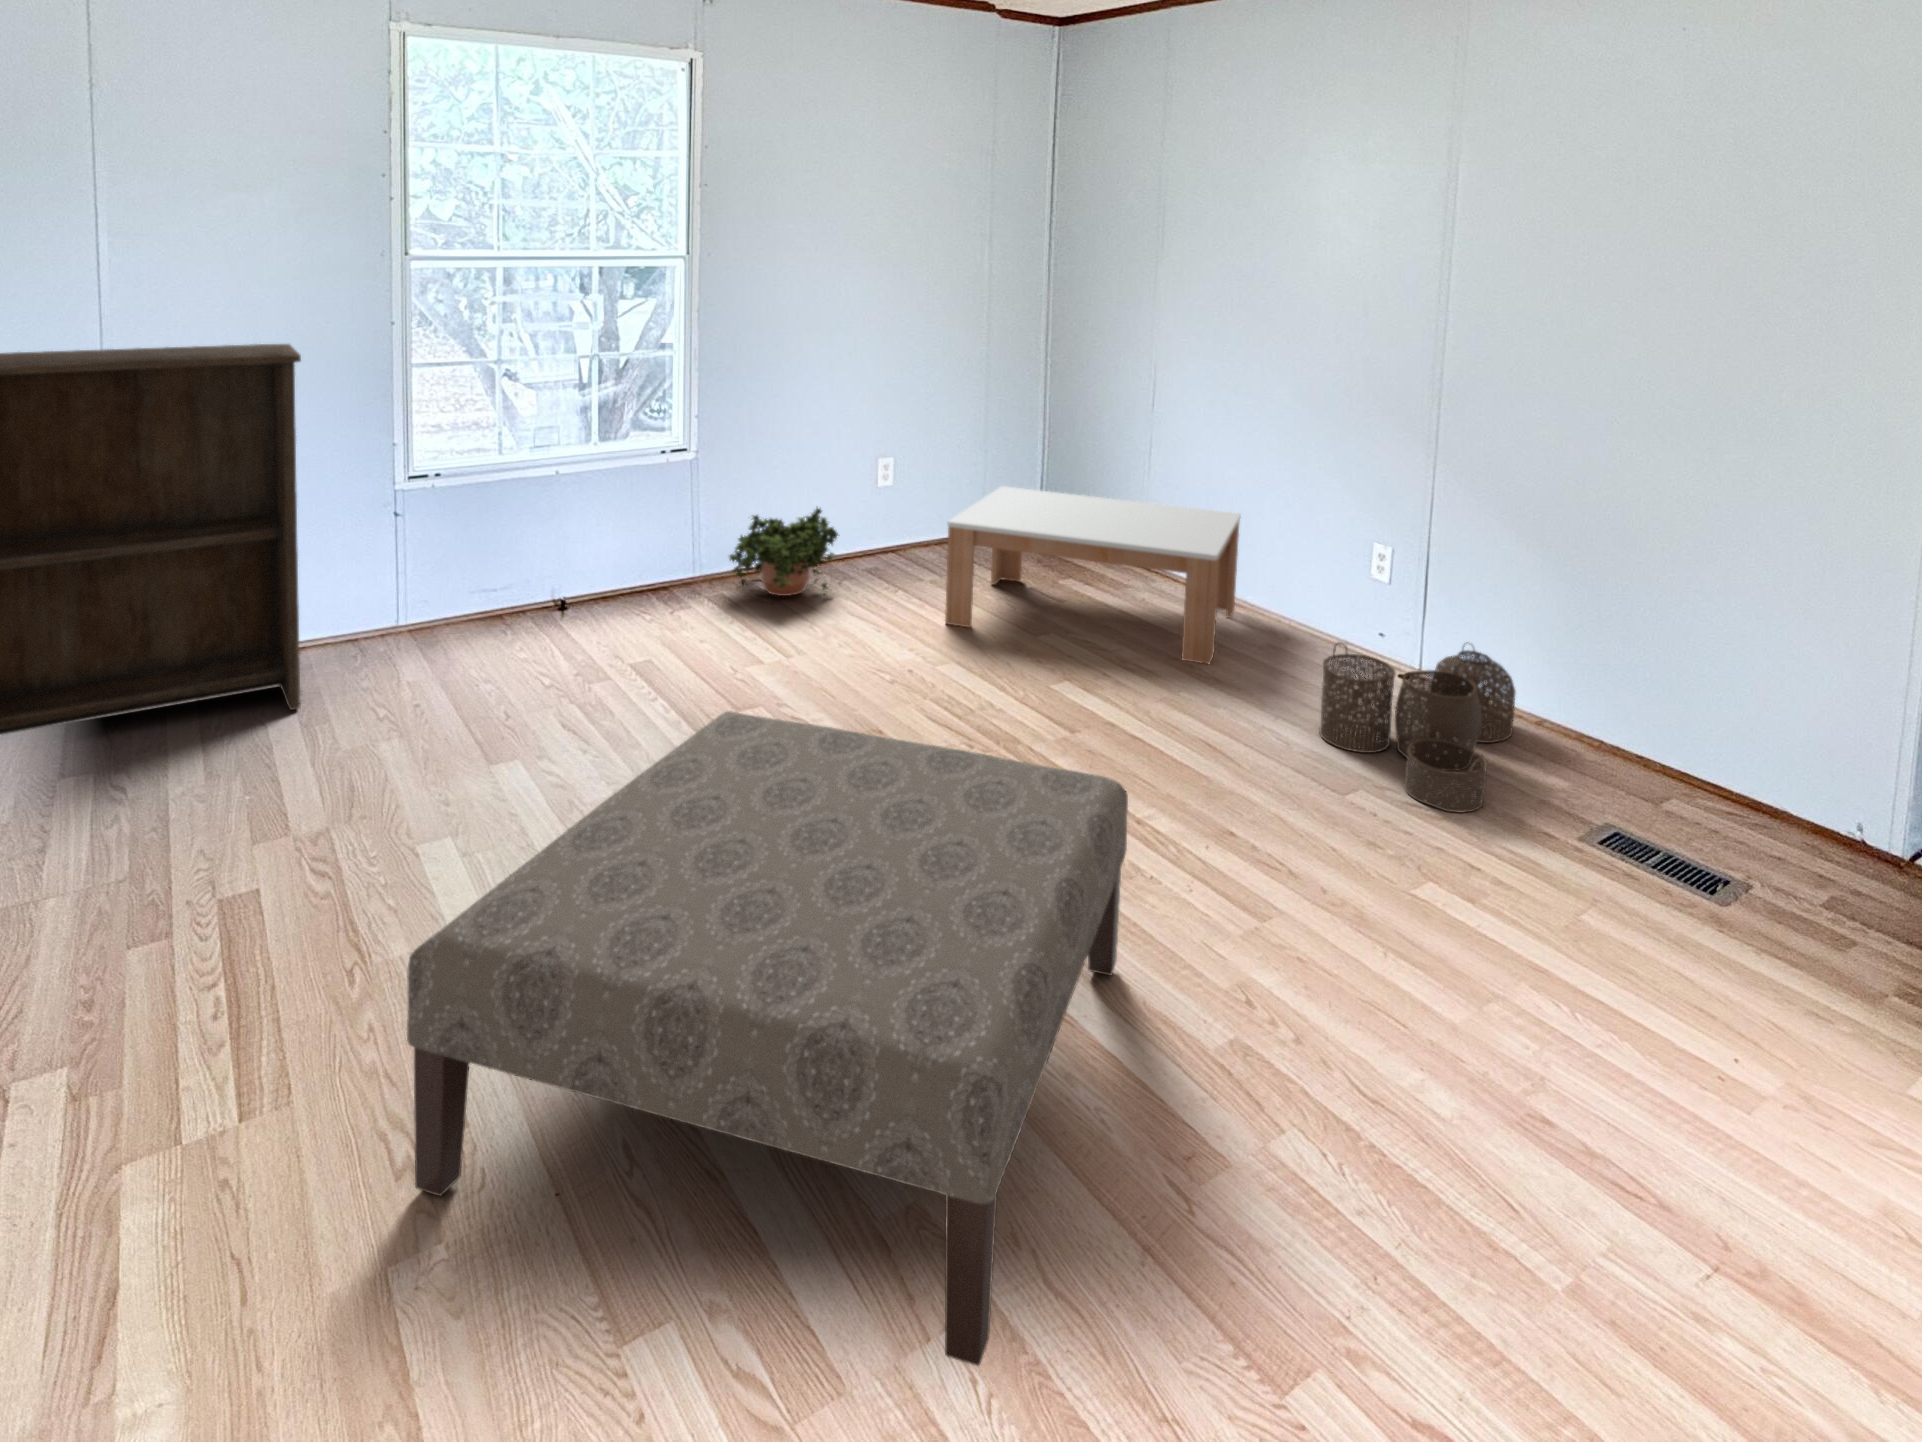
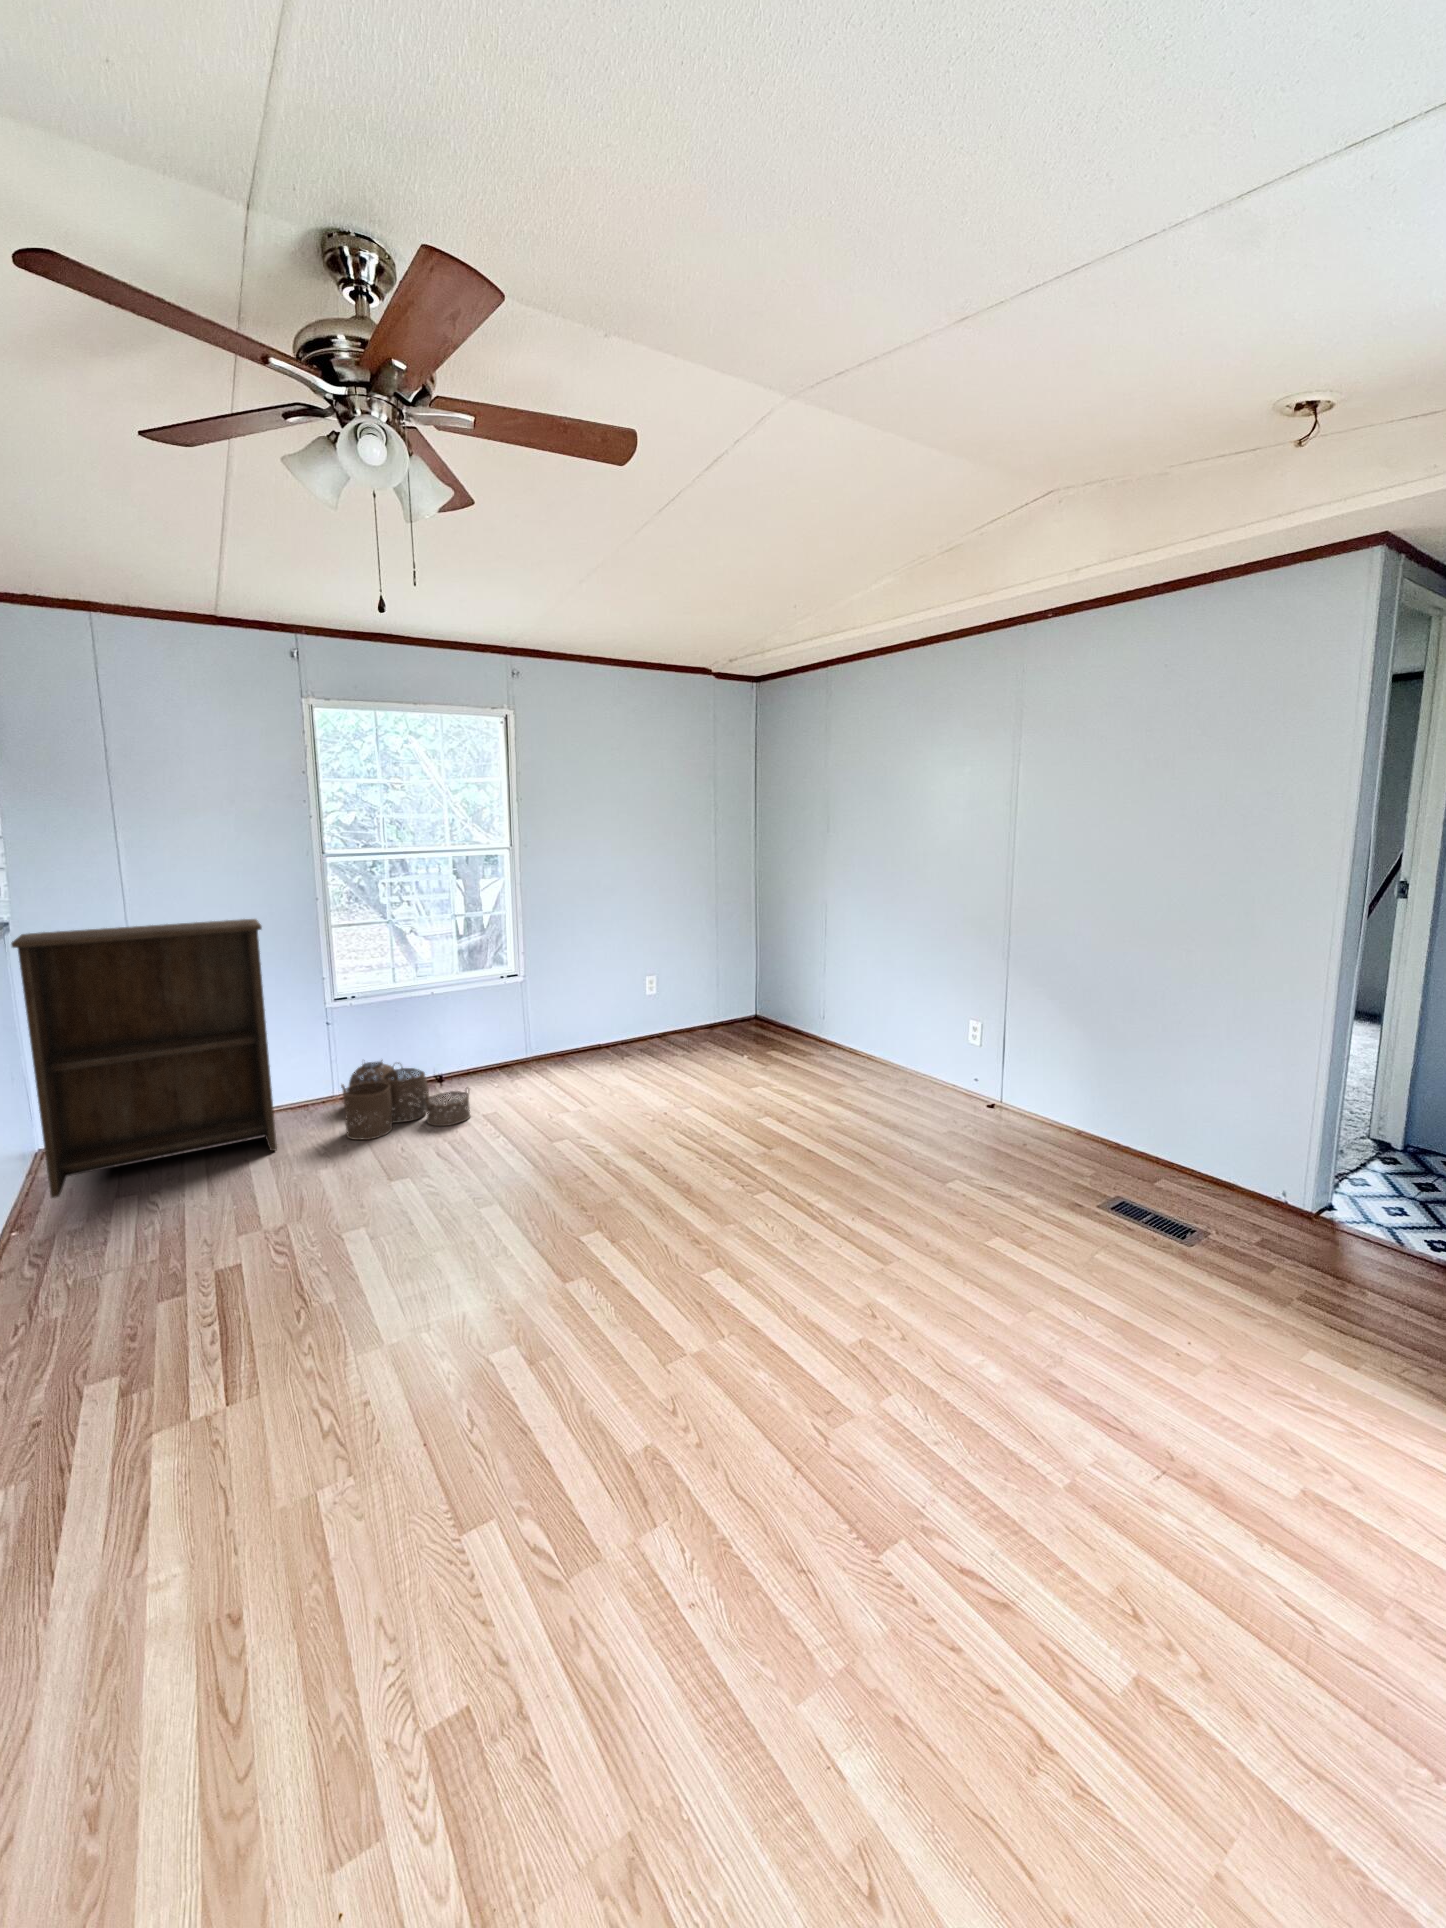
coffee table: present [945,486,1241,664] -> none [690,996,882,1105]
potted plant: present [729,508,838,596] -> none [551,1012,622,1072]
woven basket: present [1319,642,1516,813] -> present [341,1060,470,1140]
ottoman: present [407,711,1128,1366] -> none [321,1142,793,1543]

